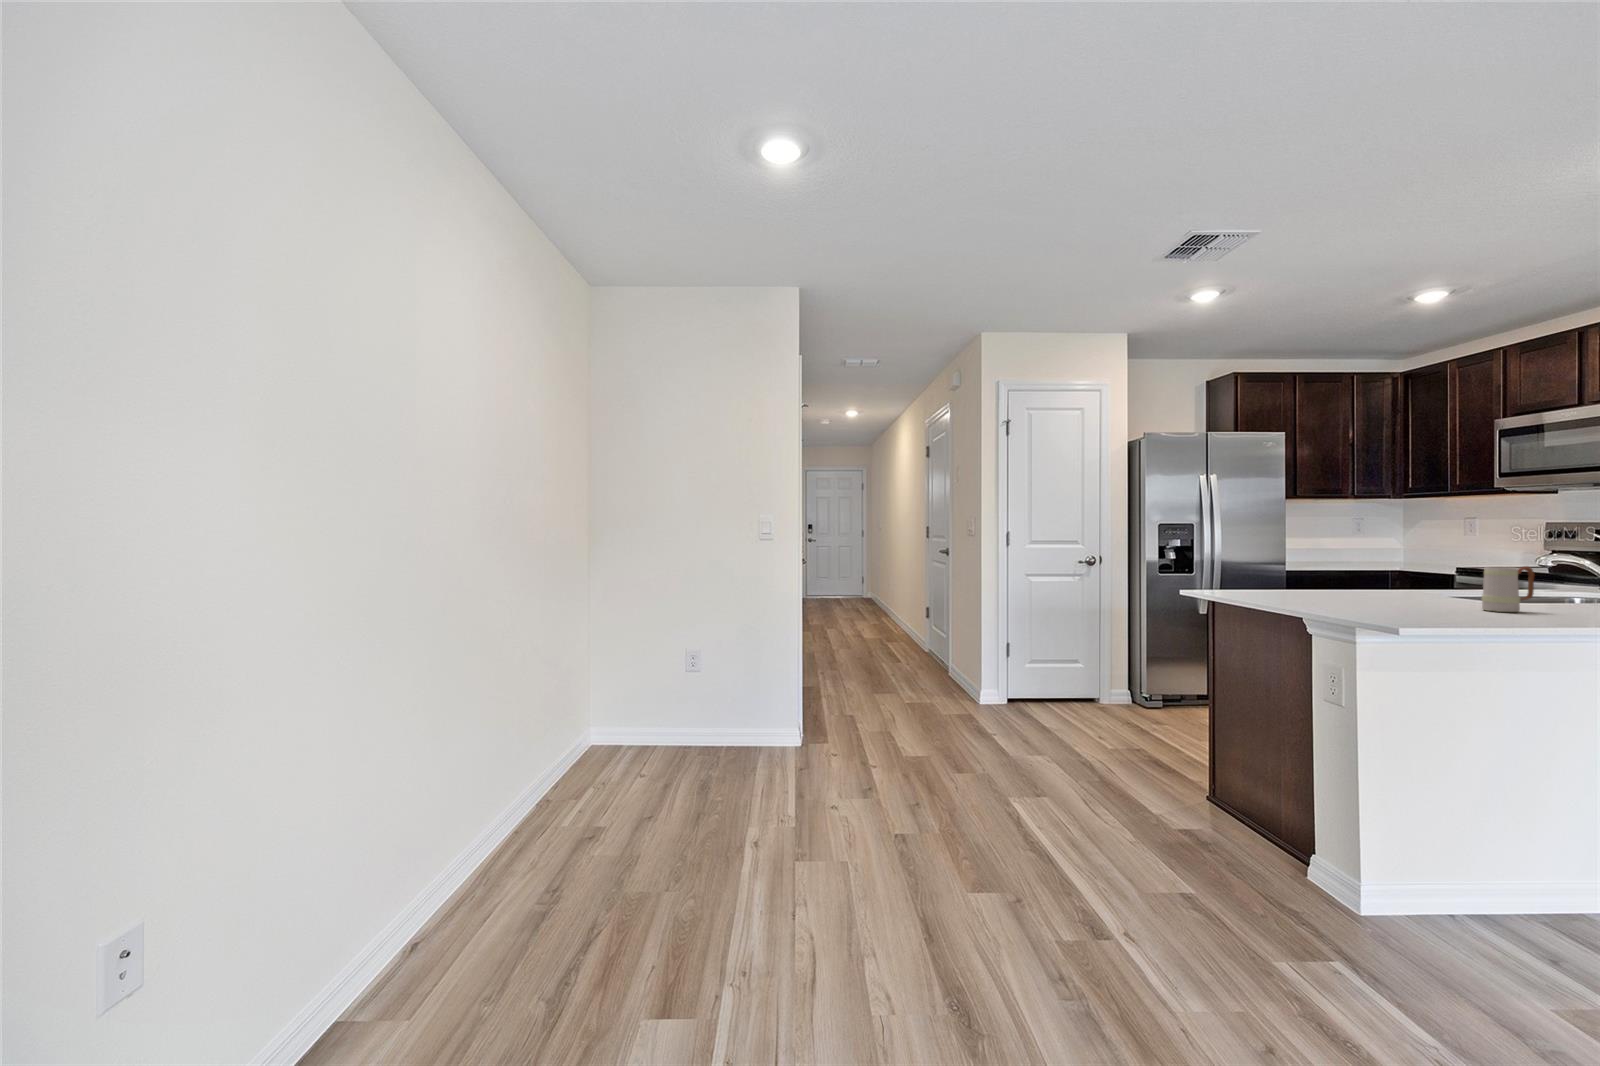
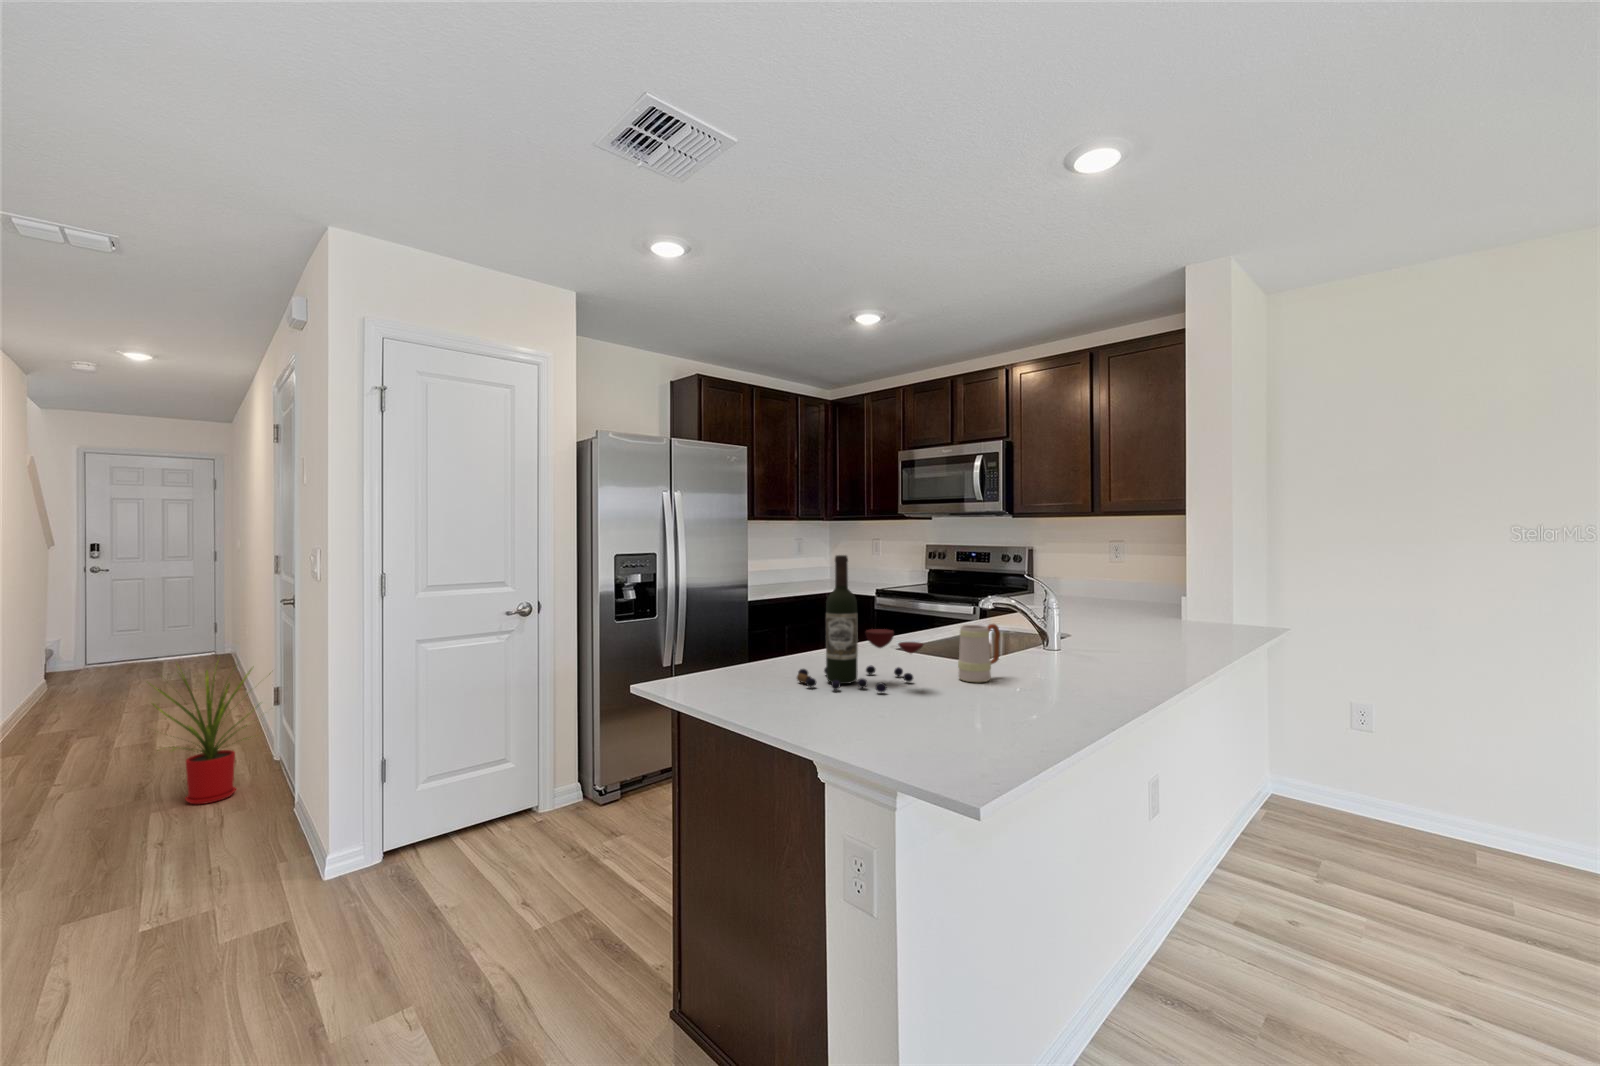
wine bottle: none [1313,510,1437,610] -> present [797,555,923,692]
house plant: none [875,584,932,665] -> present [153,669,252,804]

